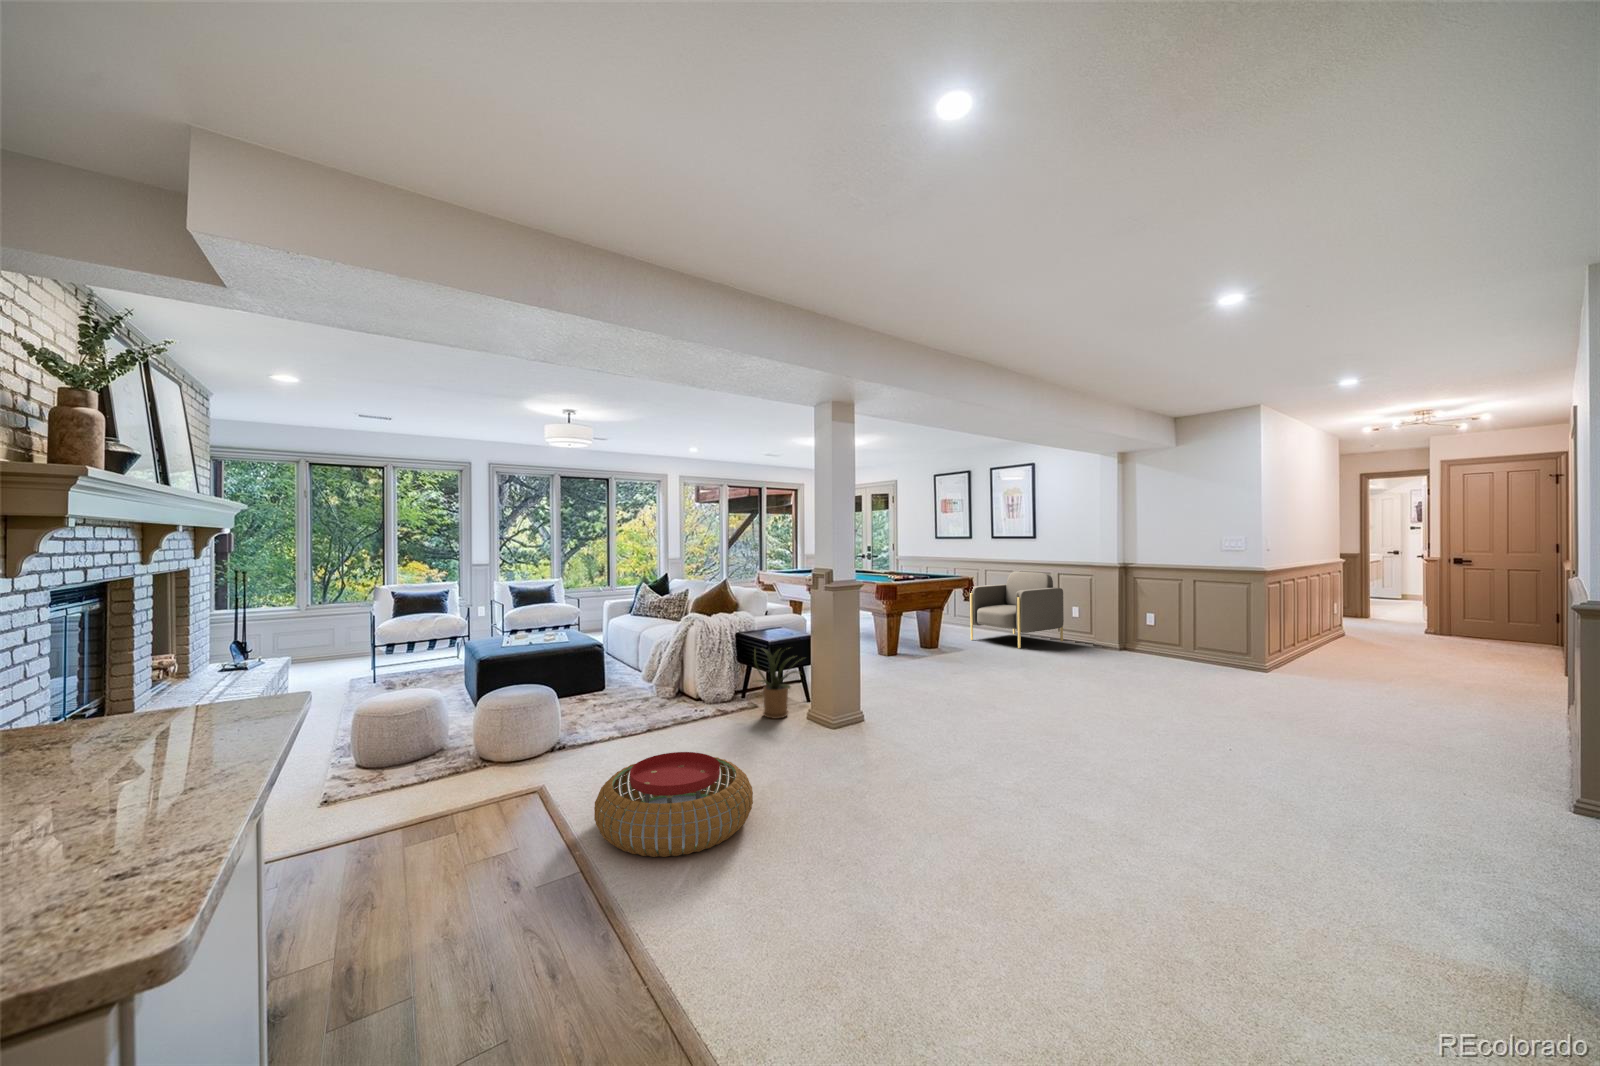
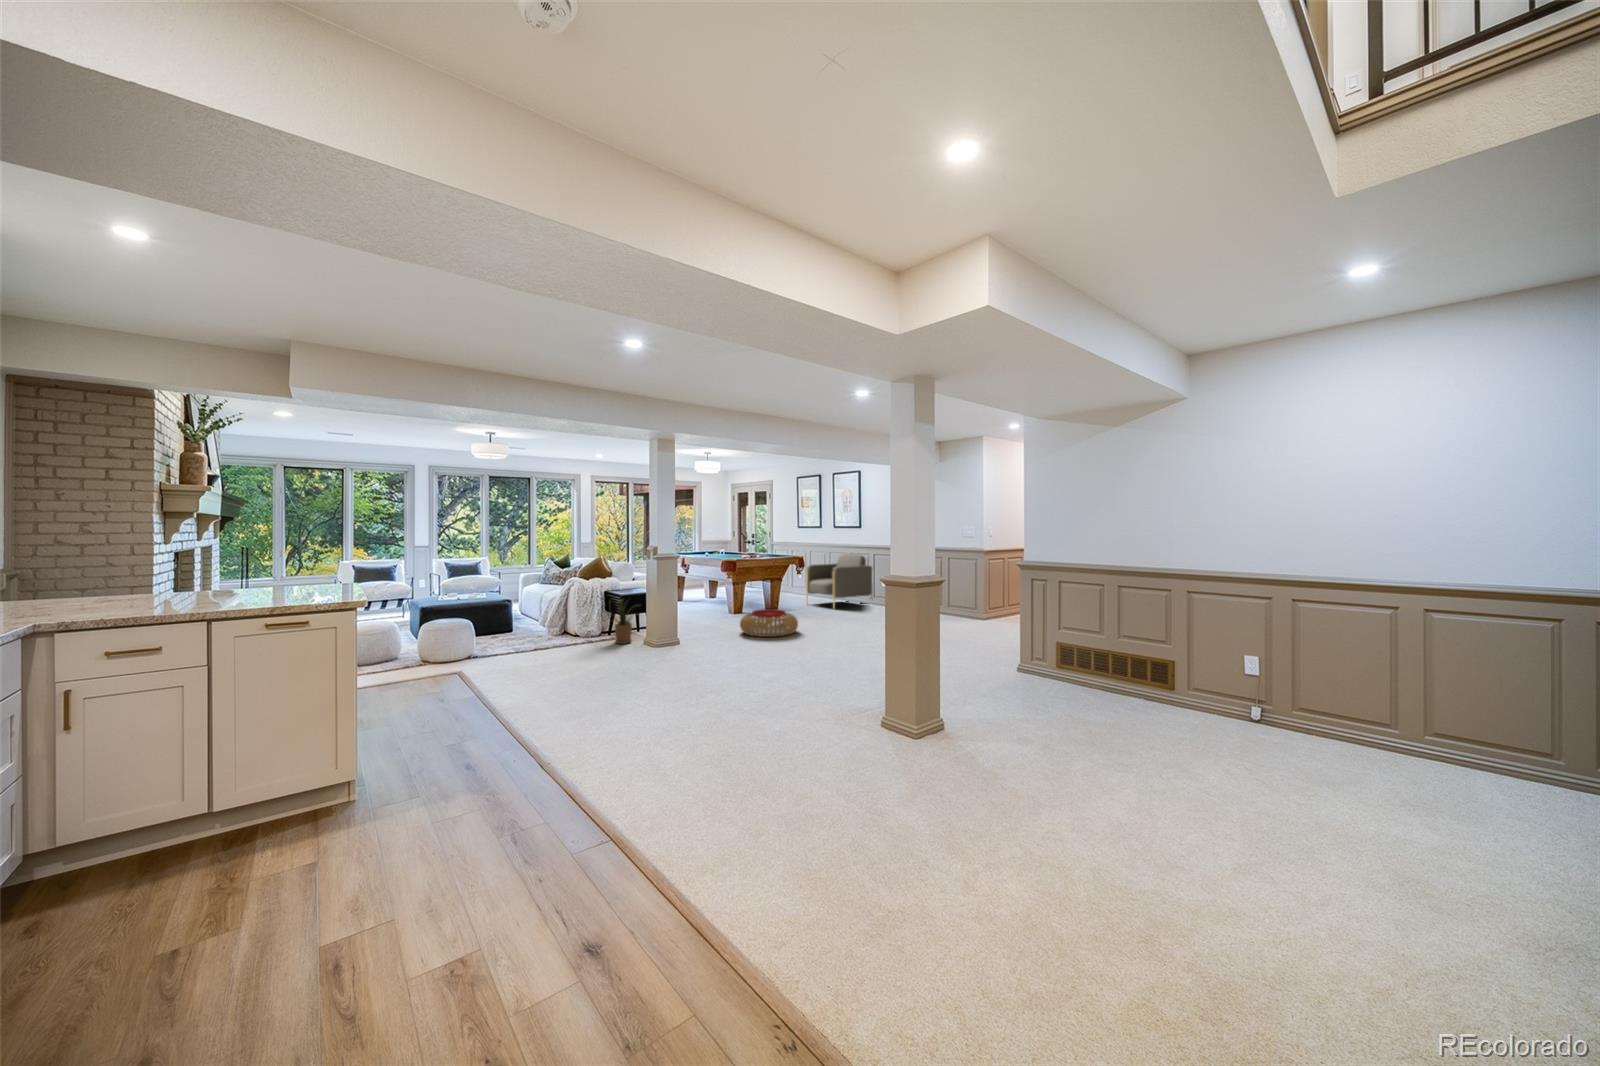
pouf: present [594,752,753,857] -> present [740,609,798,637]

